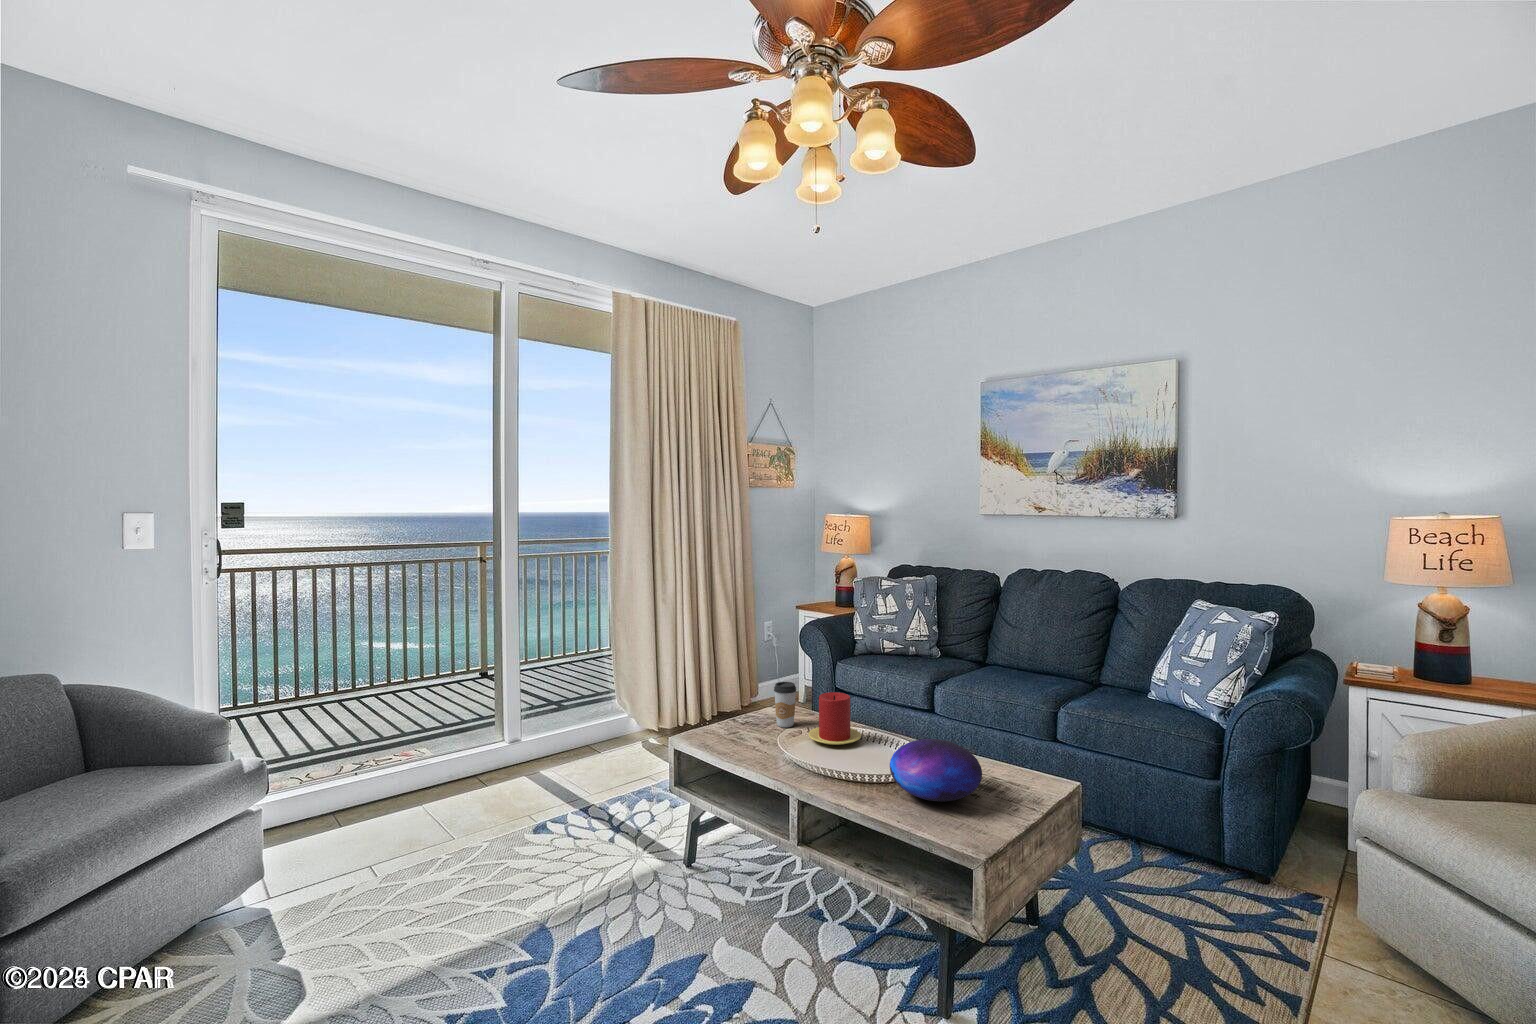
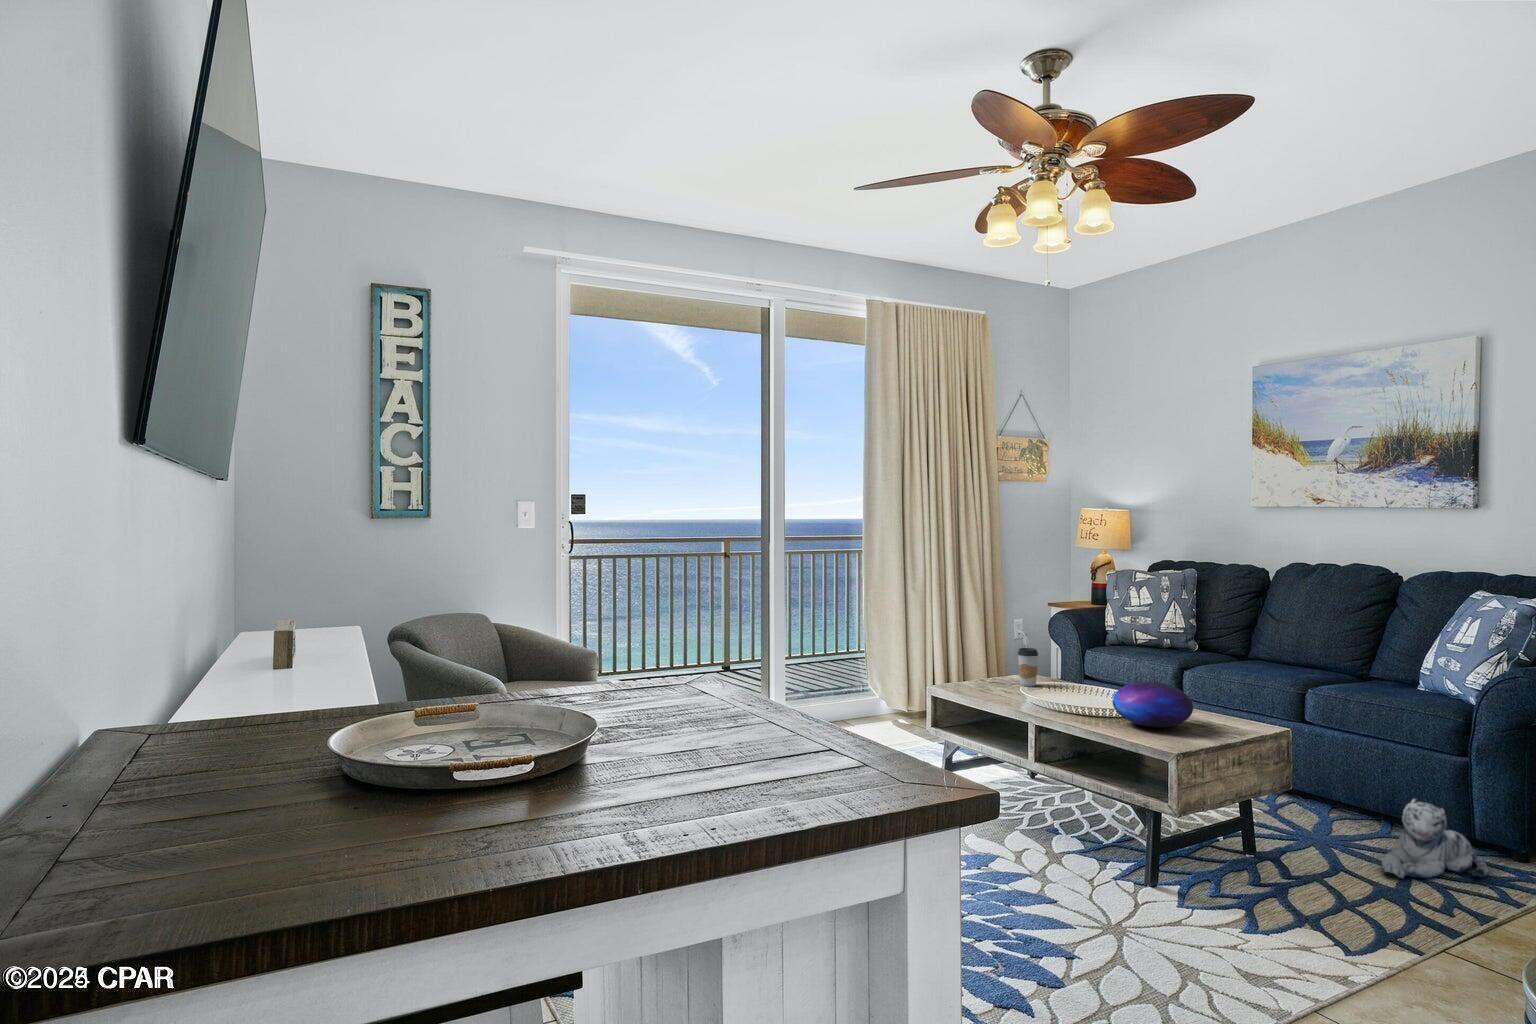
candle: present [809,692,861,745] -> none [1048,655,1096,698]
plush toy: none [1164,846,1262,948] -> present [1381,799,1489,879]

